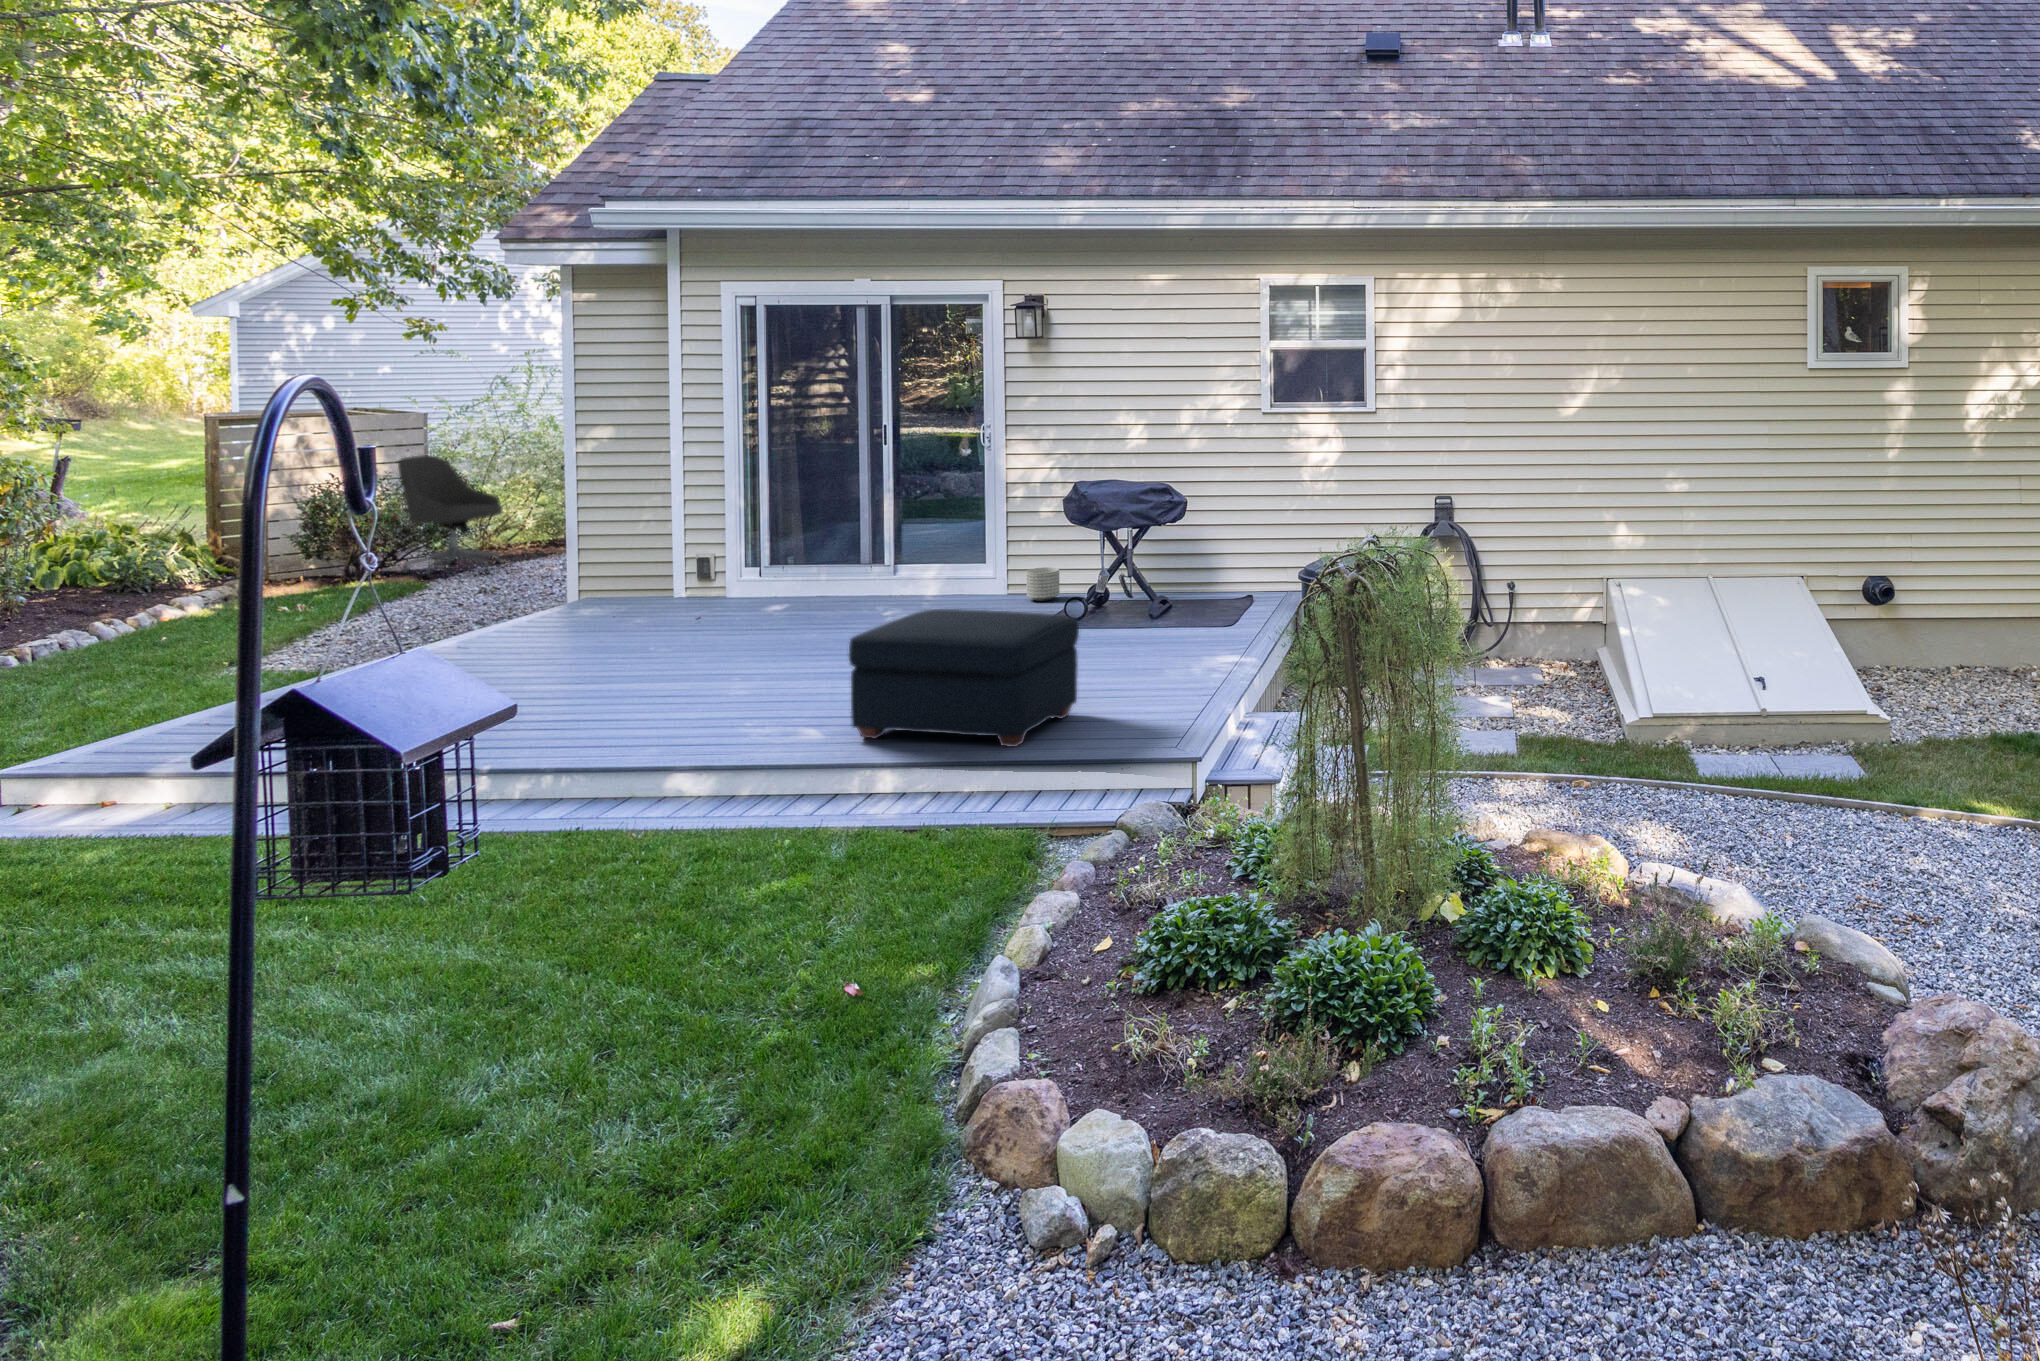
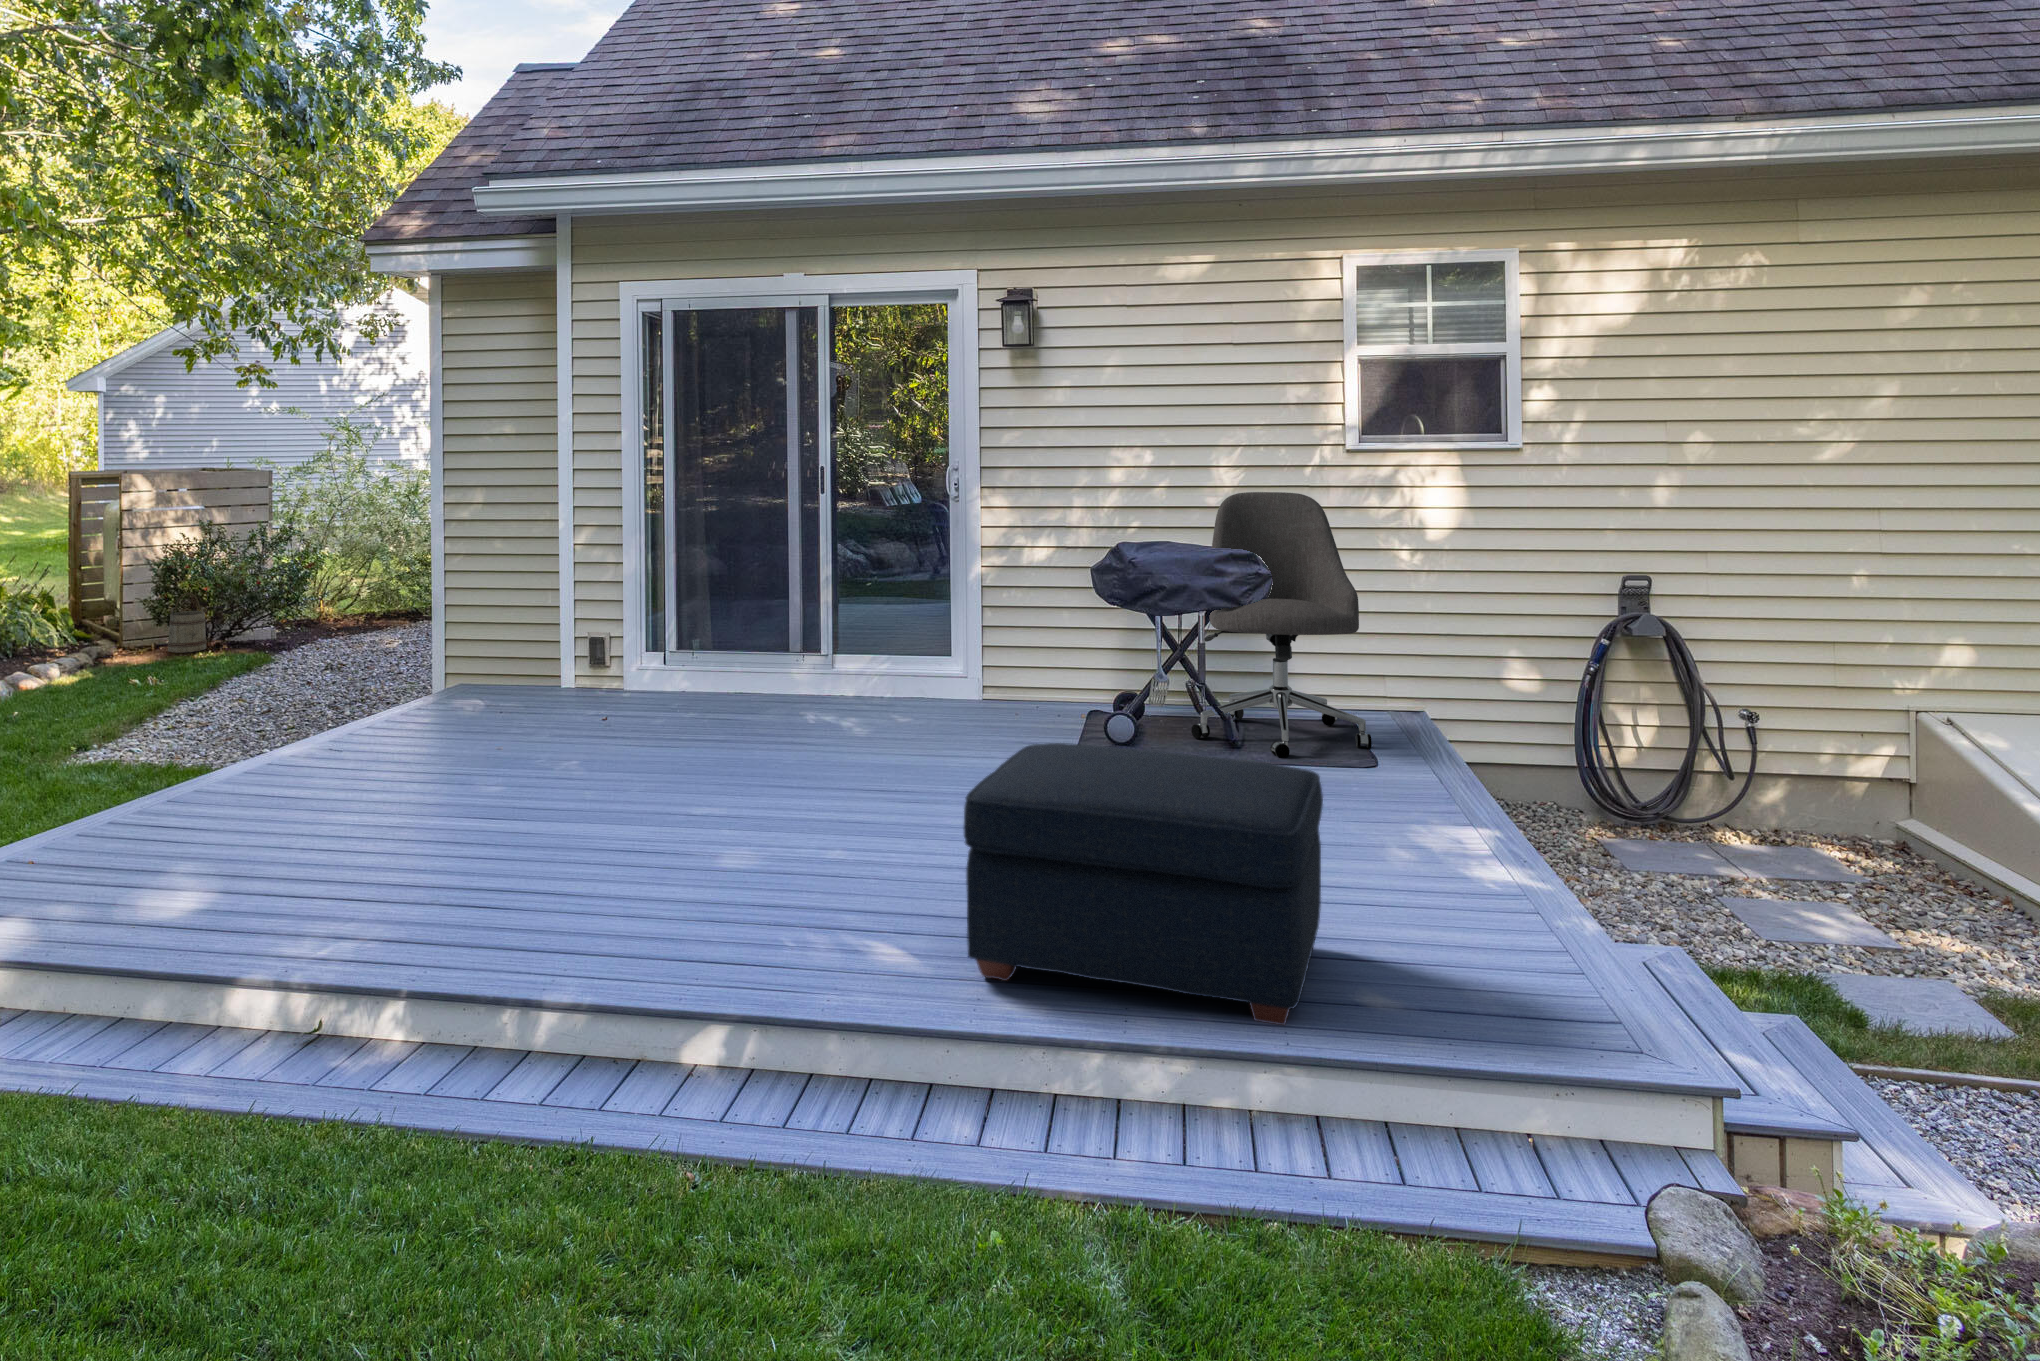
chair: present [398,455,504,580] -> present [1191,492,1372,758]
bucket: none [316,529,358,583] -> present [168,593,207,653]
planter: present [1027,567,1060,601] -> none [1015,666,1059,714]

